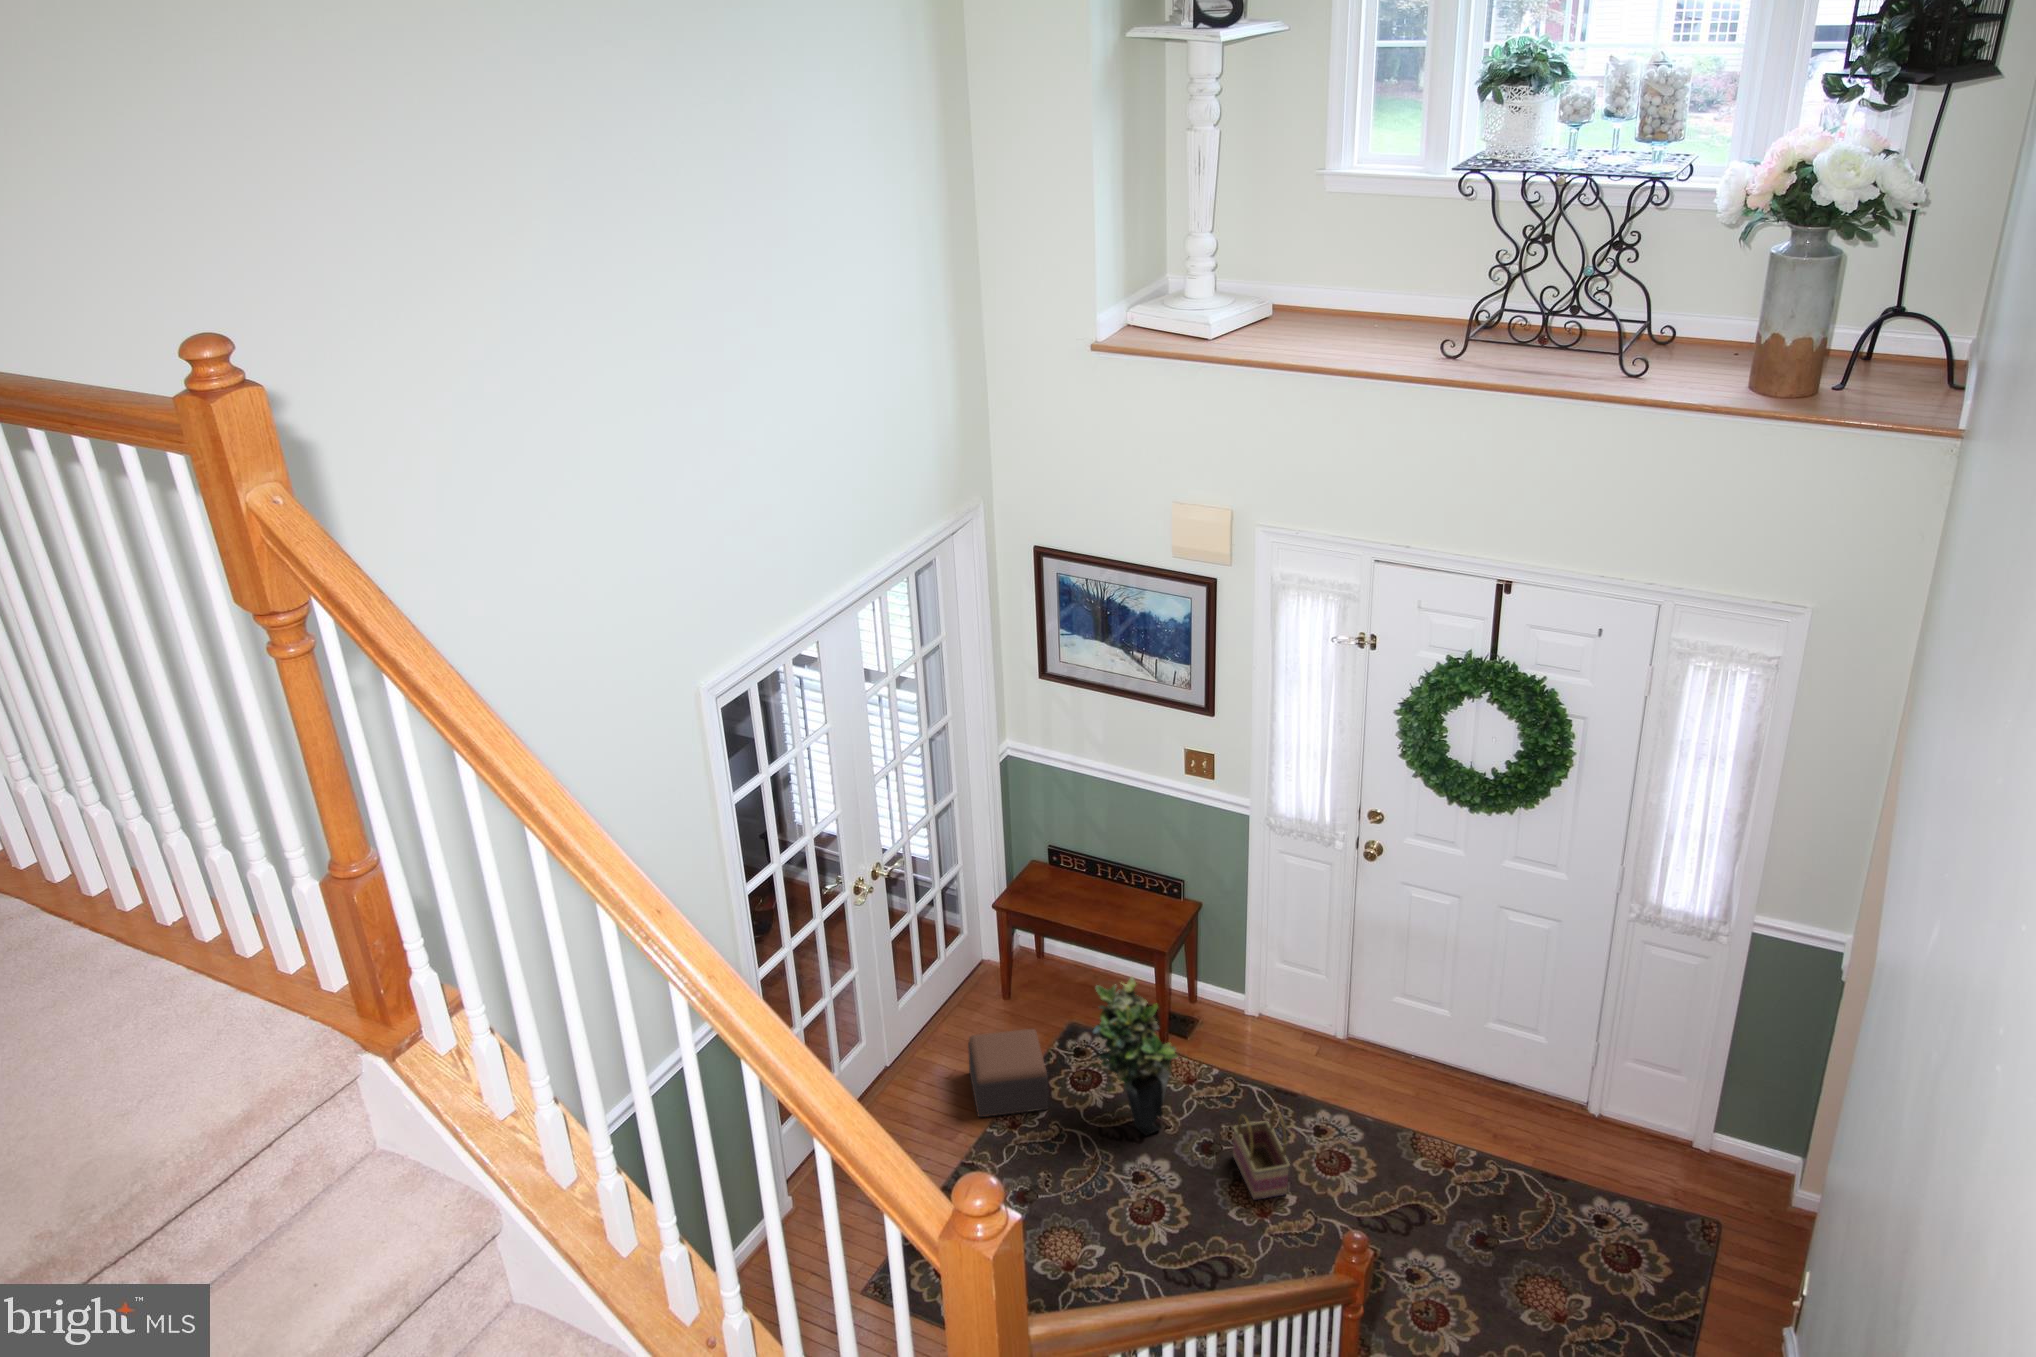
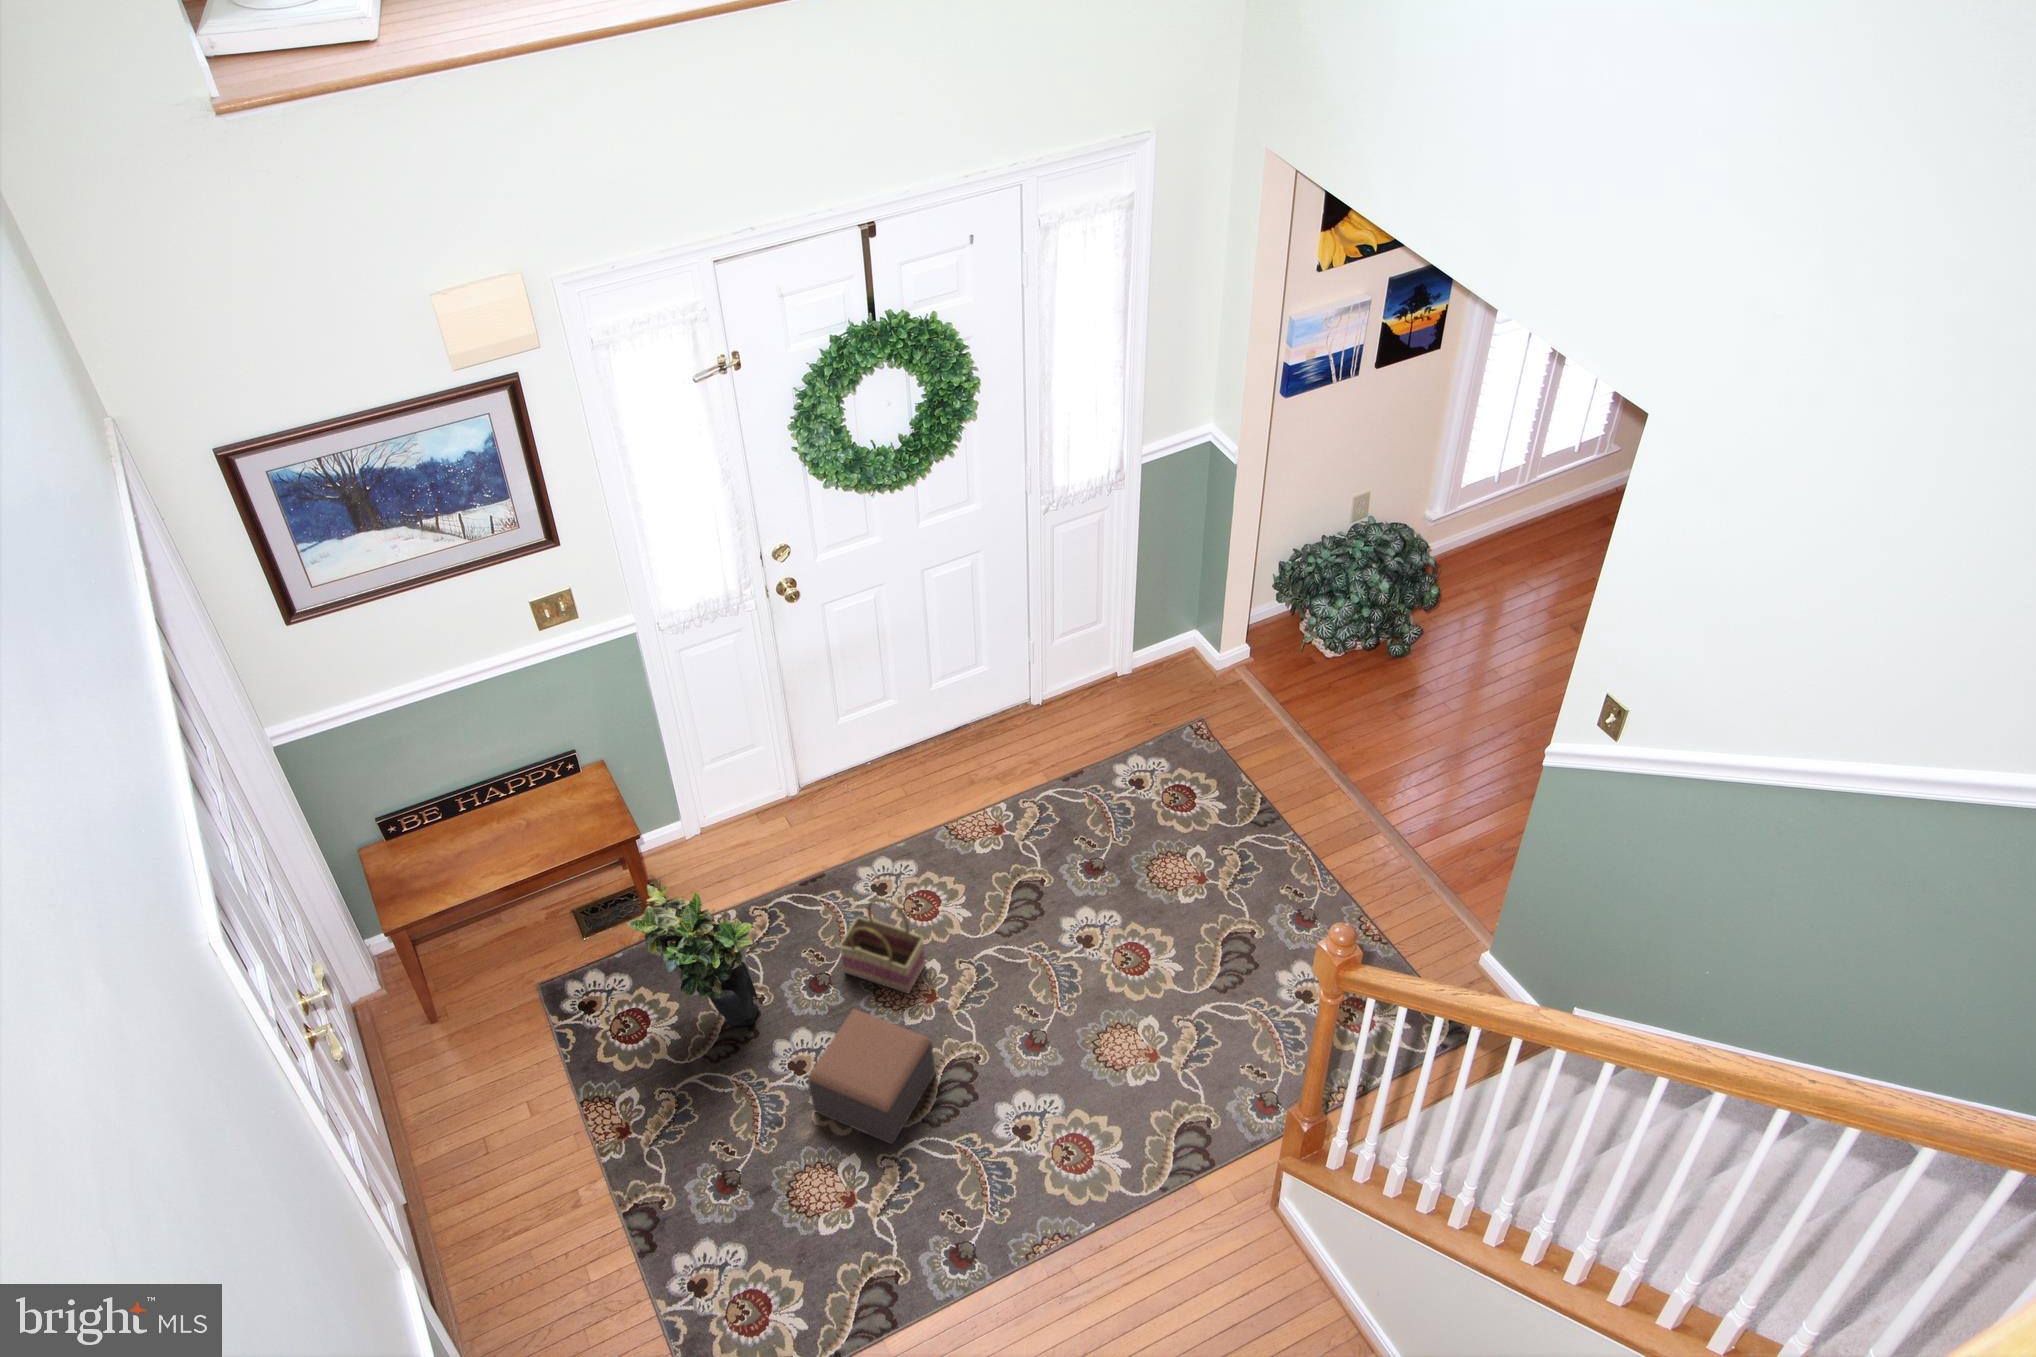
footstool: present [968,1029,1048,1117] -> present [808,1009,935,1144]

